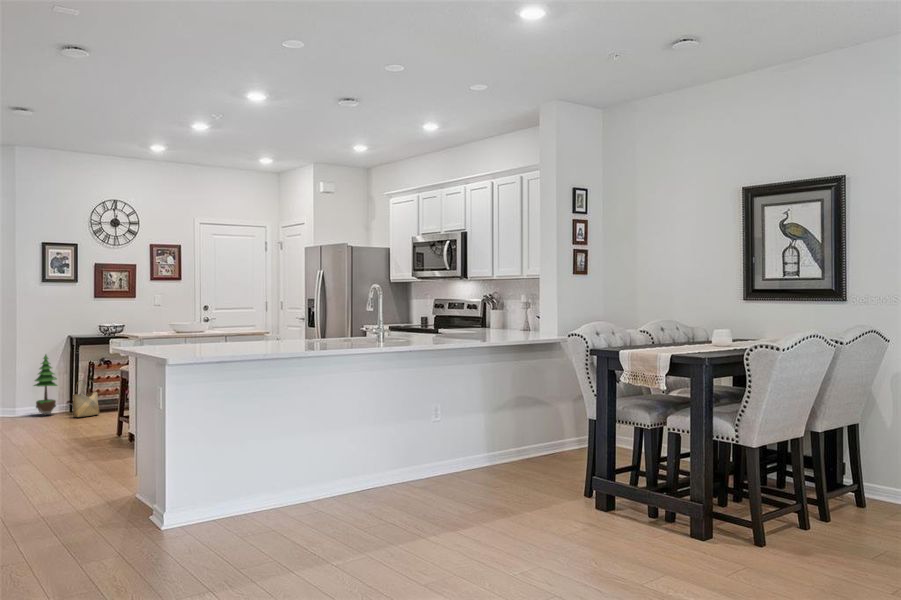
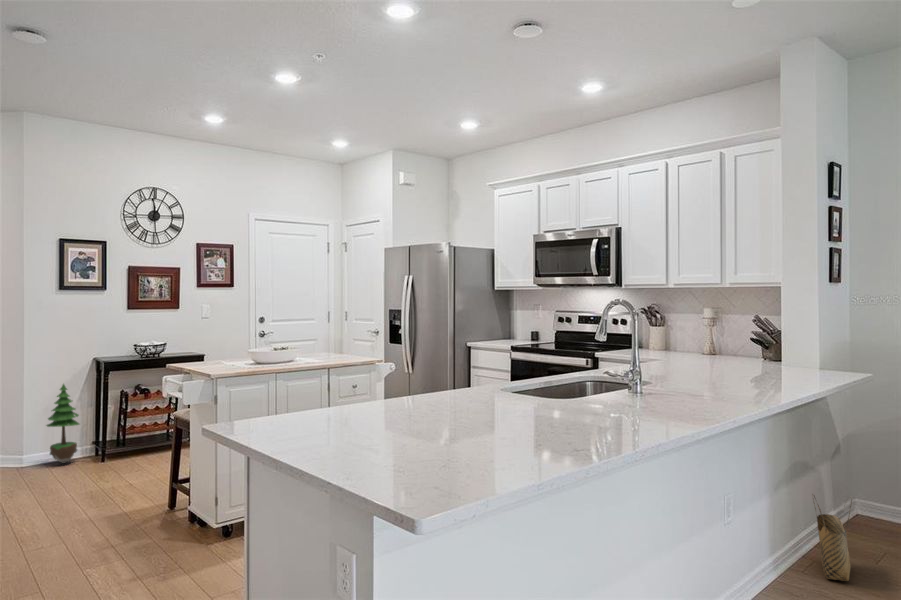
woven basket: present [73,380,99,417] -> present [814,496,852,581]

